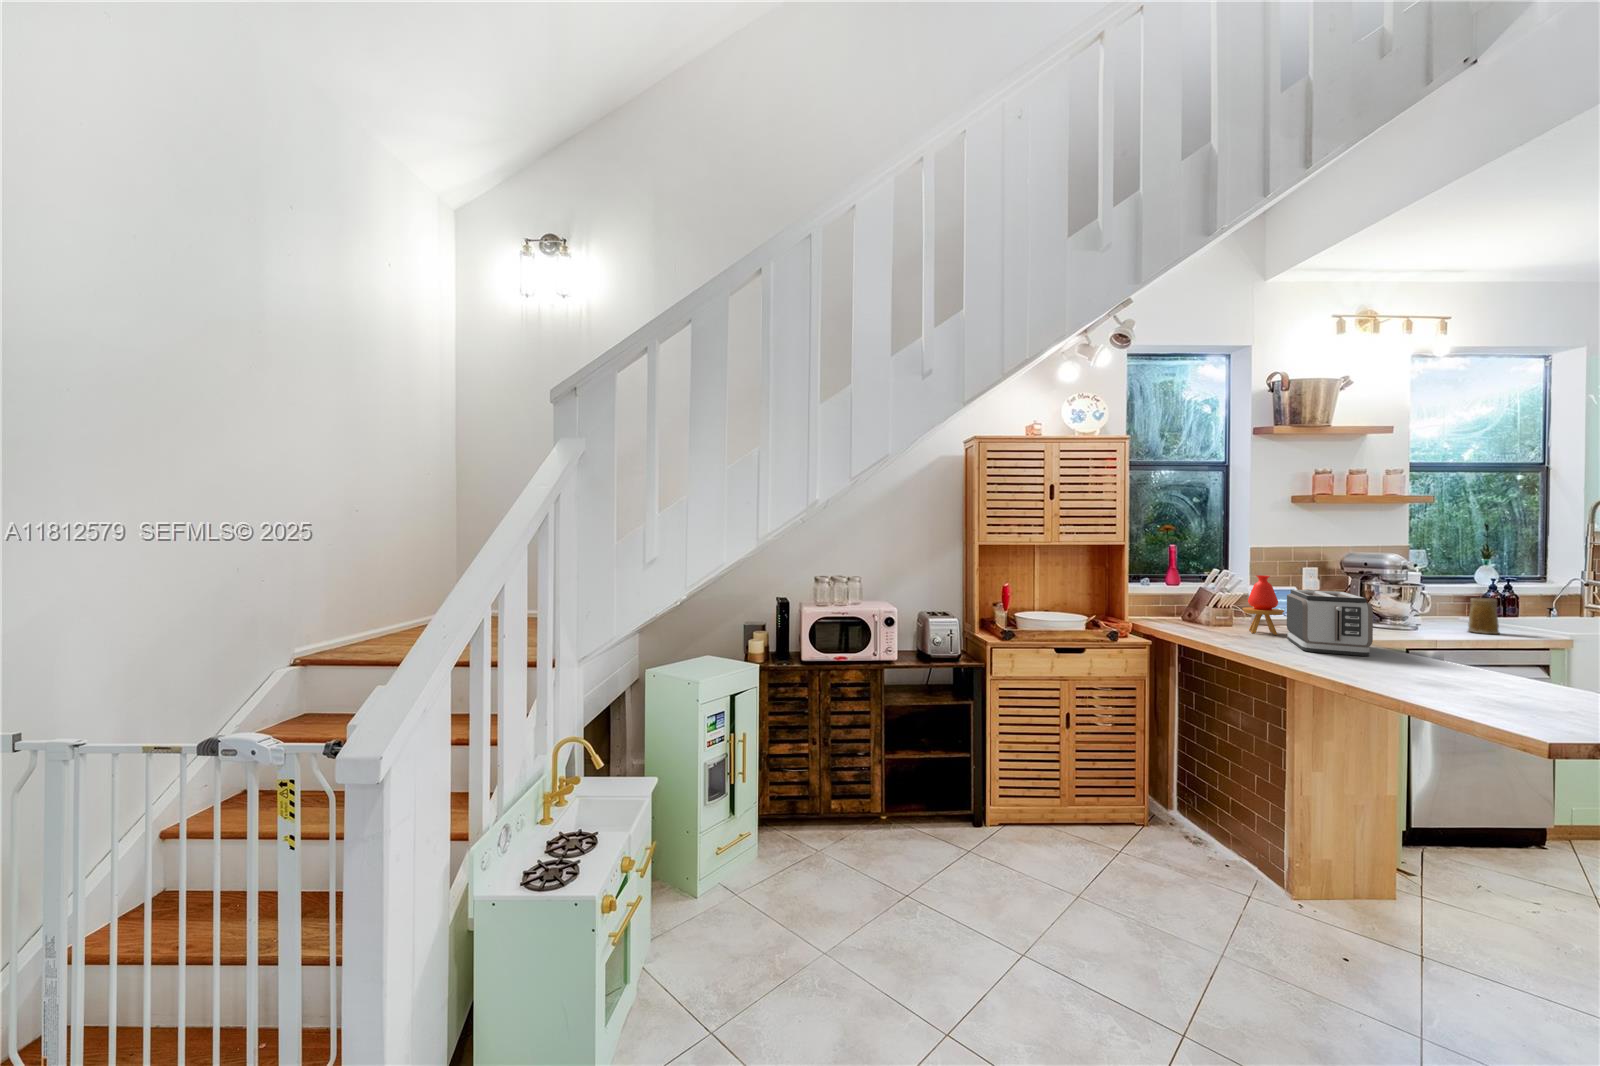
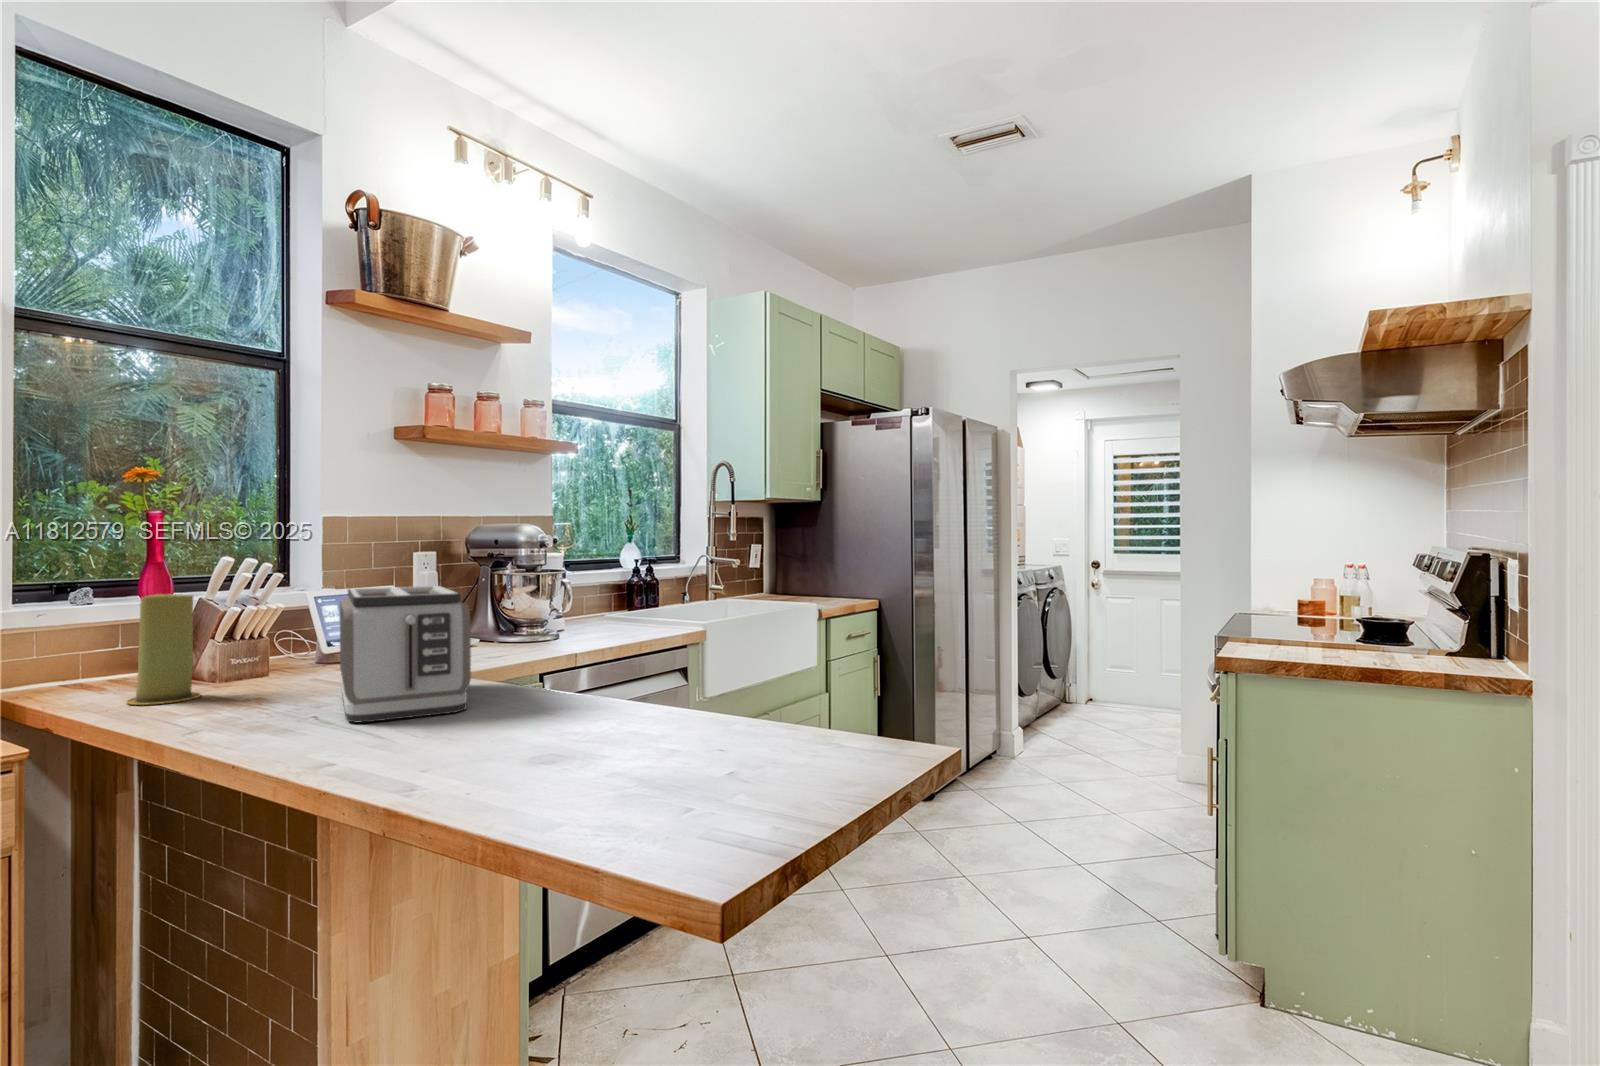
vase: present [1242,575,1284,635] -> none [266,564,349,690]
candle: none [1183,585,1214,631] -> present [126,594,200,705]
mug: present [1468,598,1500,634] -> none [611,583,643,634]

